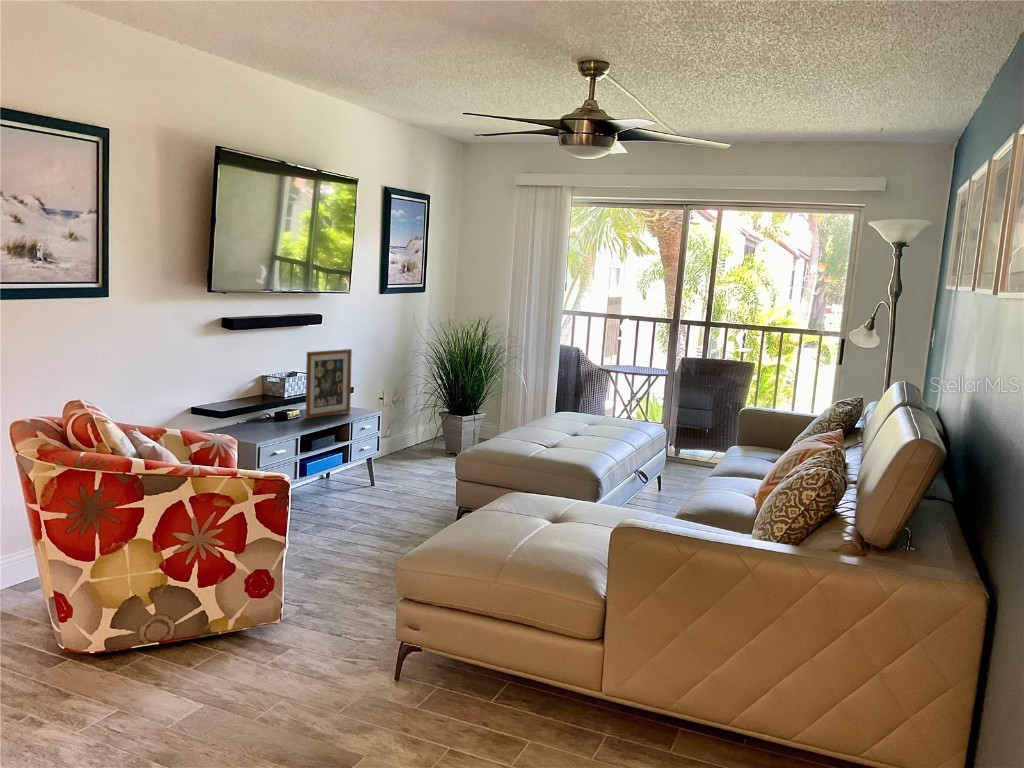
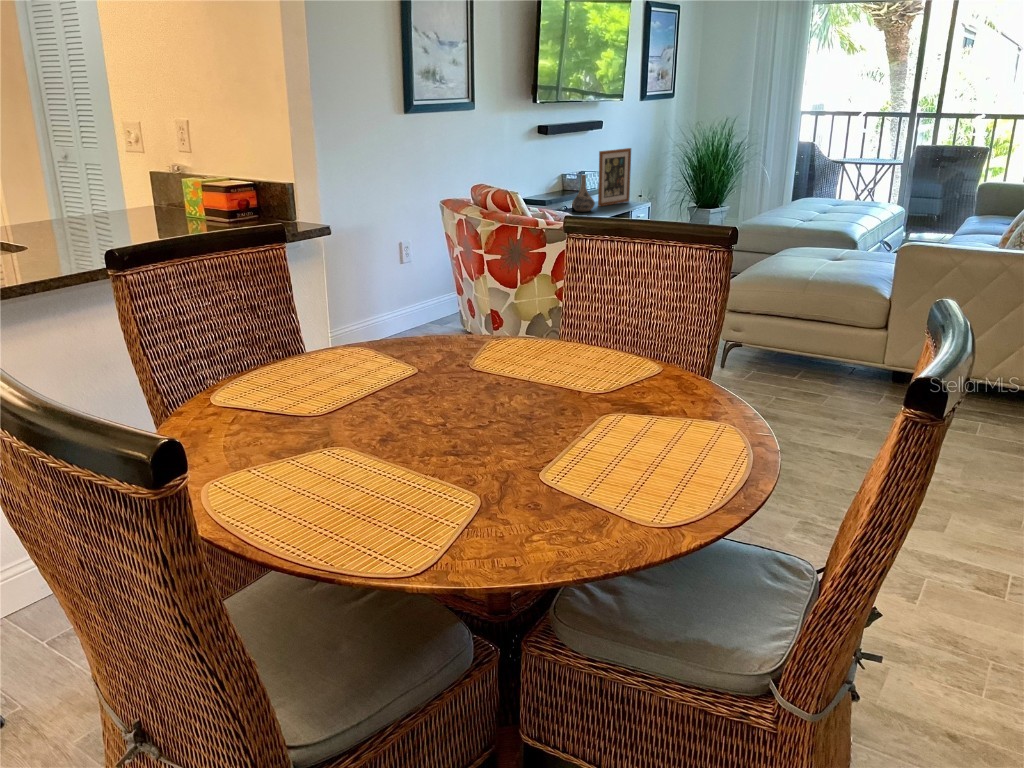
decorative vase: none [266,381,295,426] -> present [572,175,595,211]

